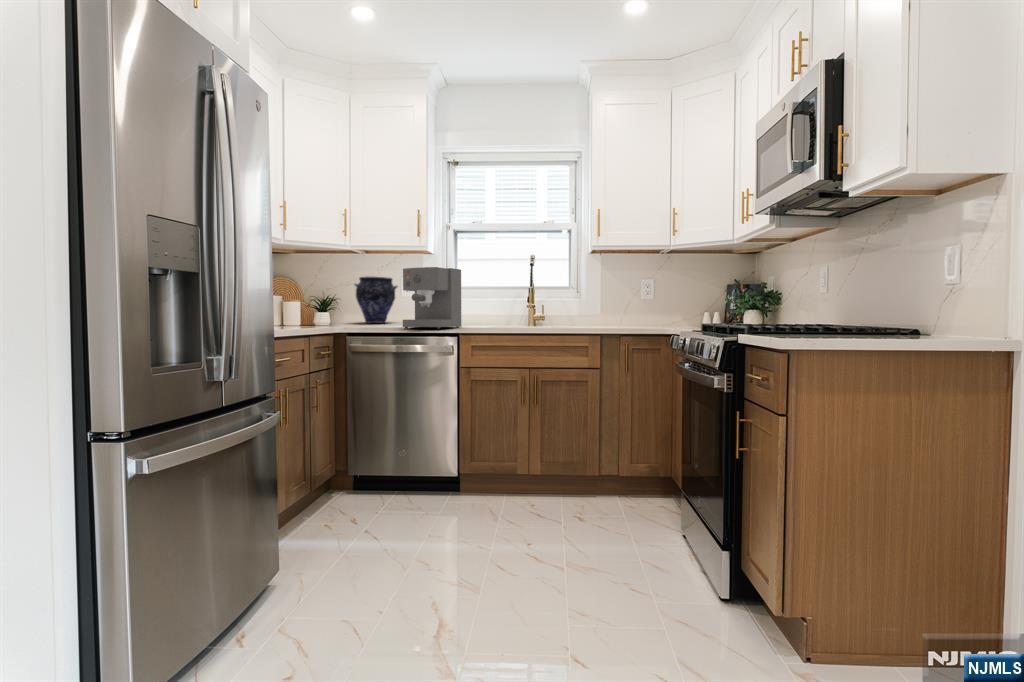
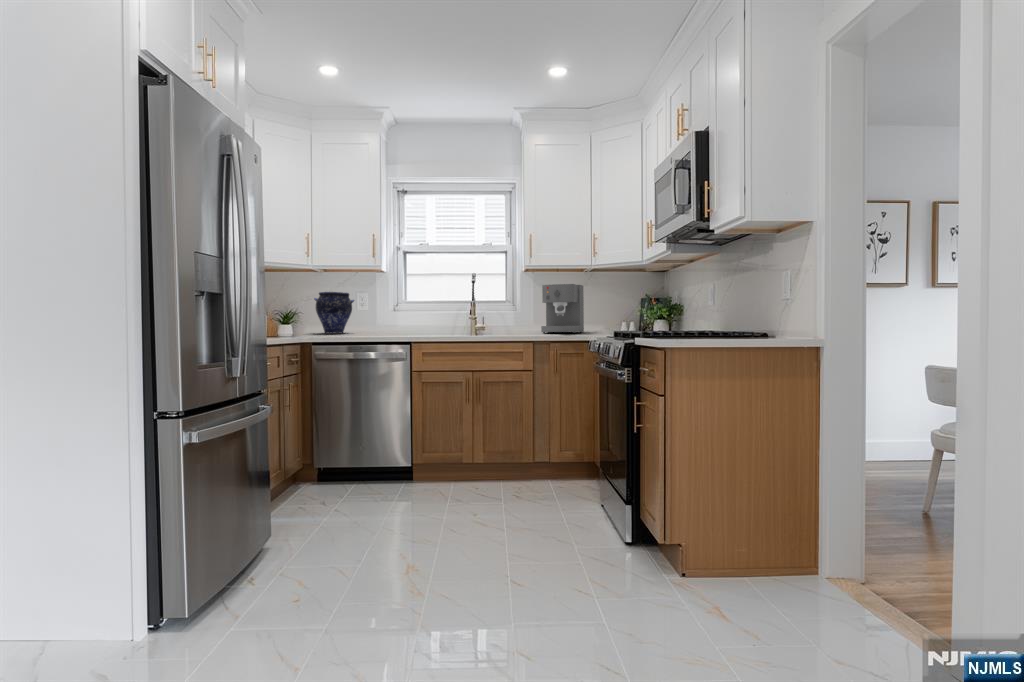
coffee maker: present [403,267,461,328] -> present [541,284,584,333]

